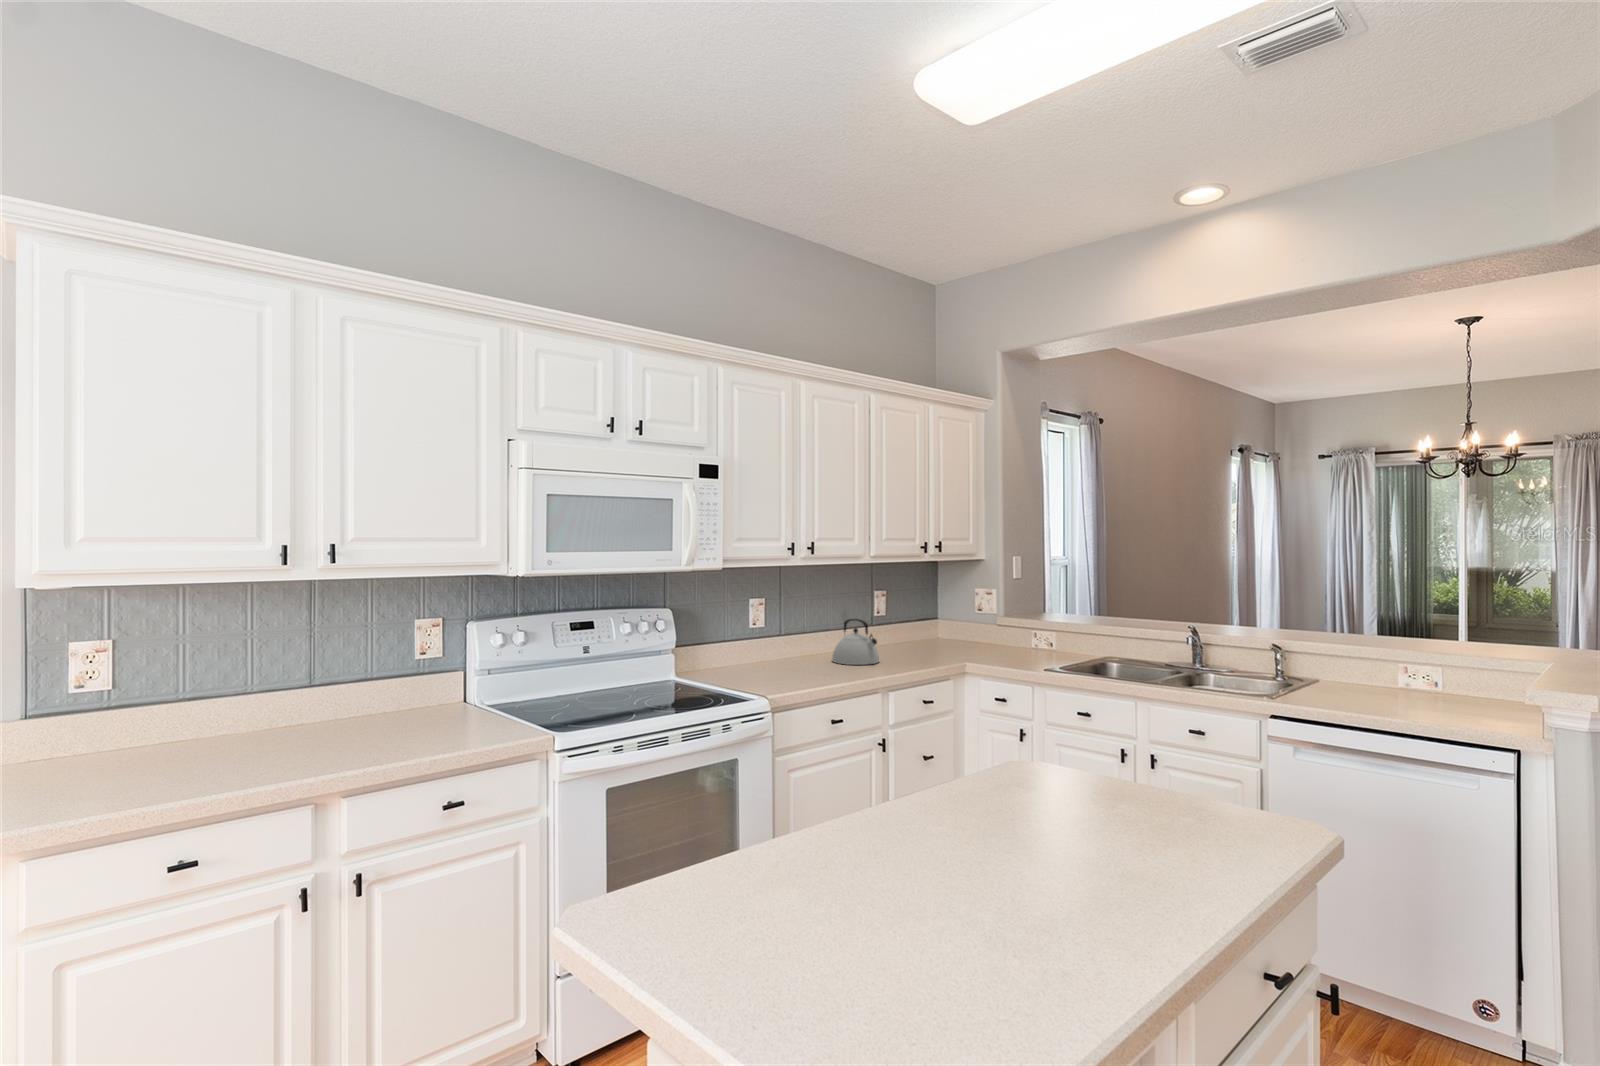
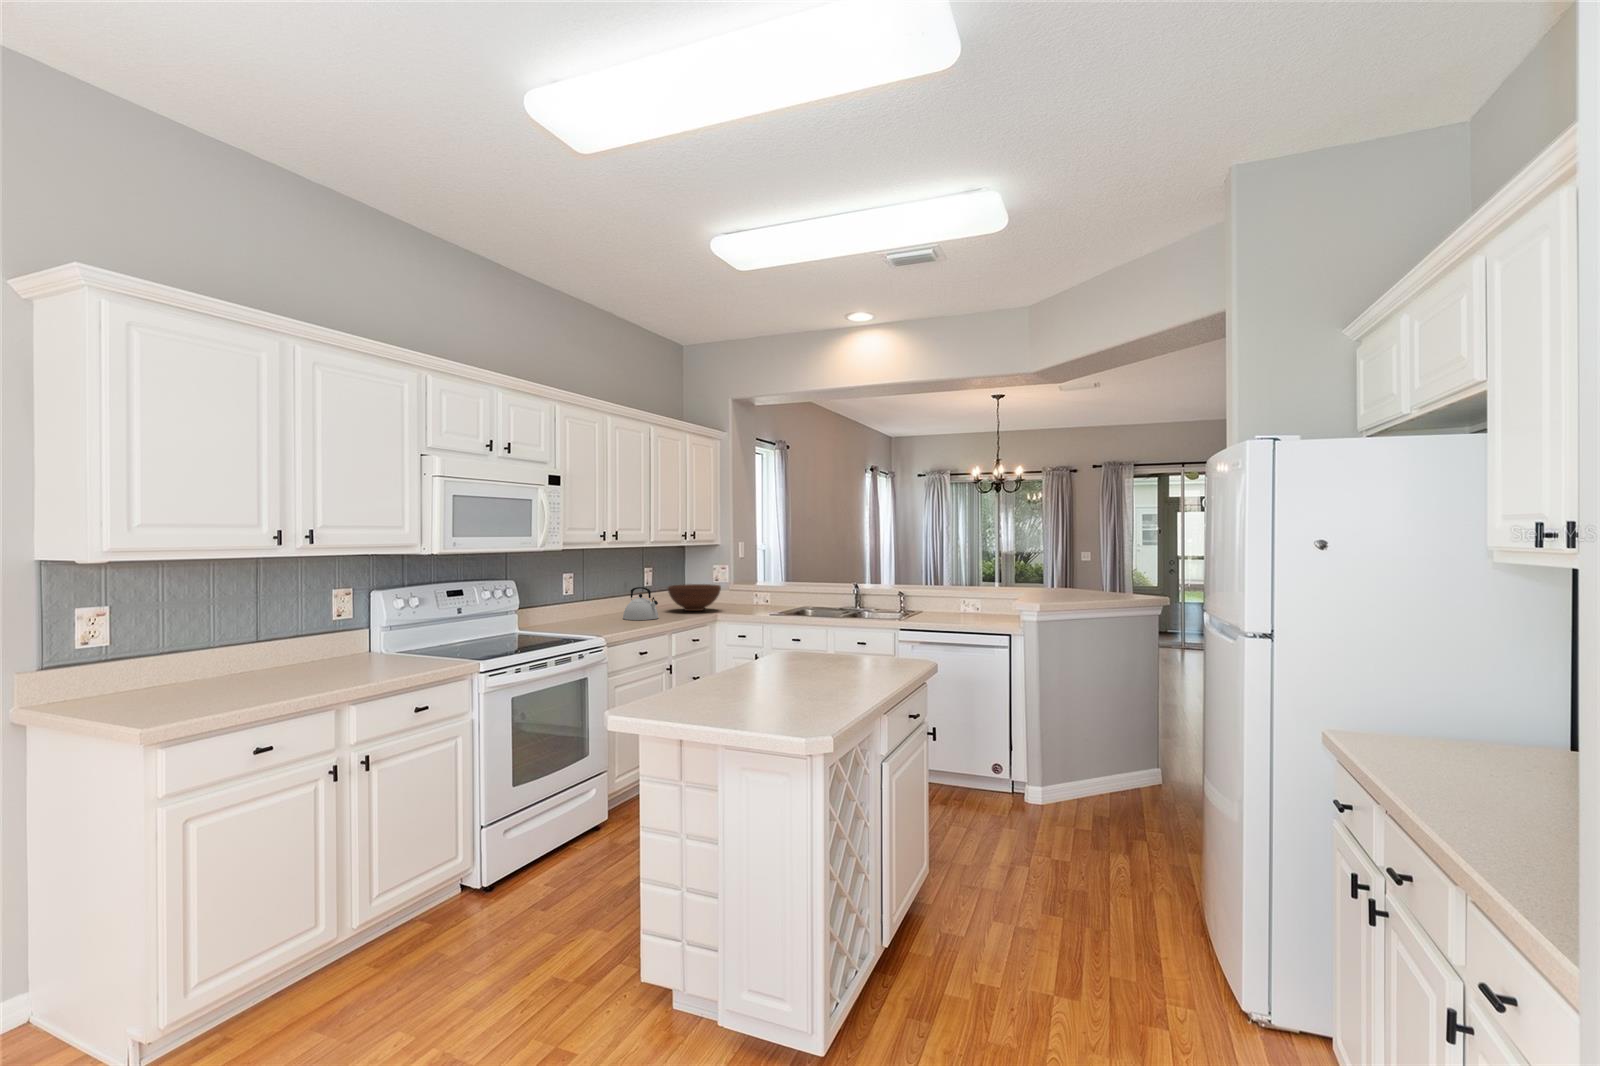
fruit bowl: none [903,614,977,653] -> present [668,584,721,611]

